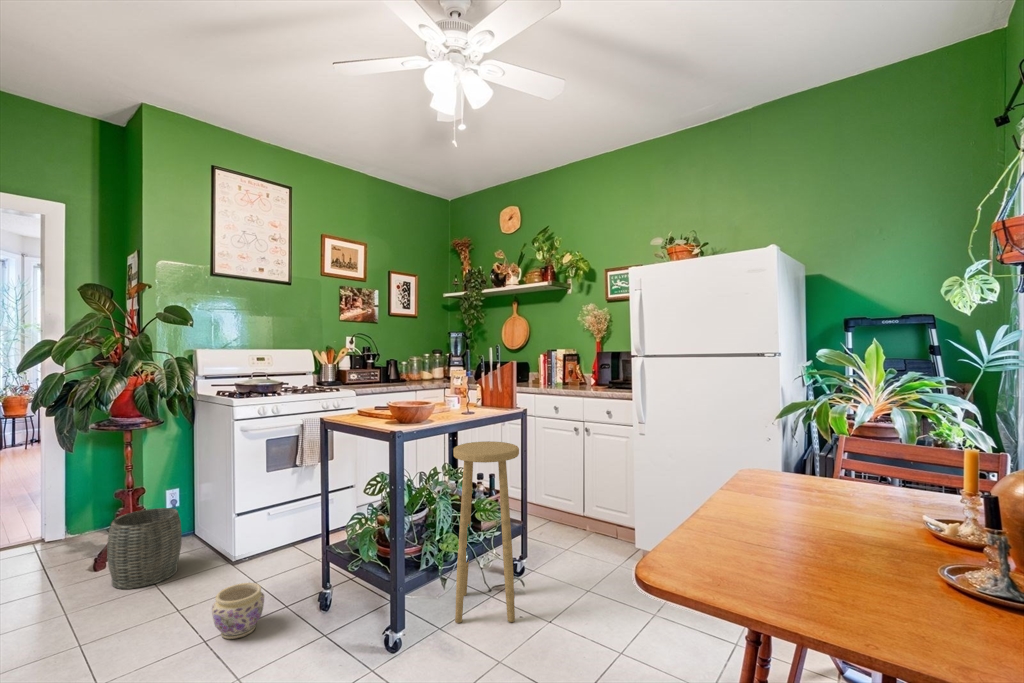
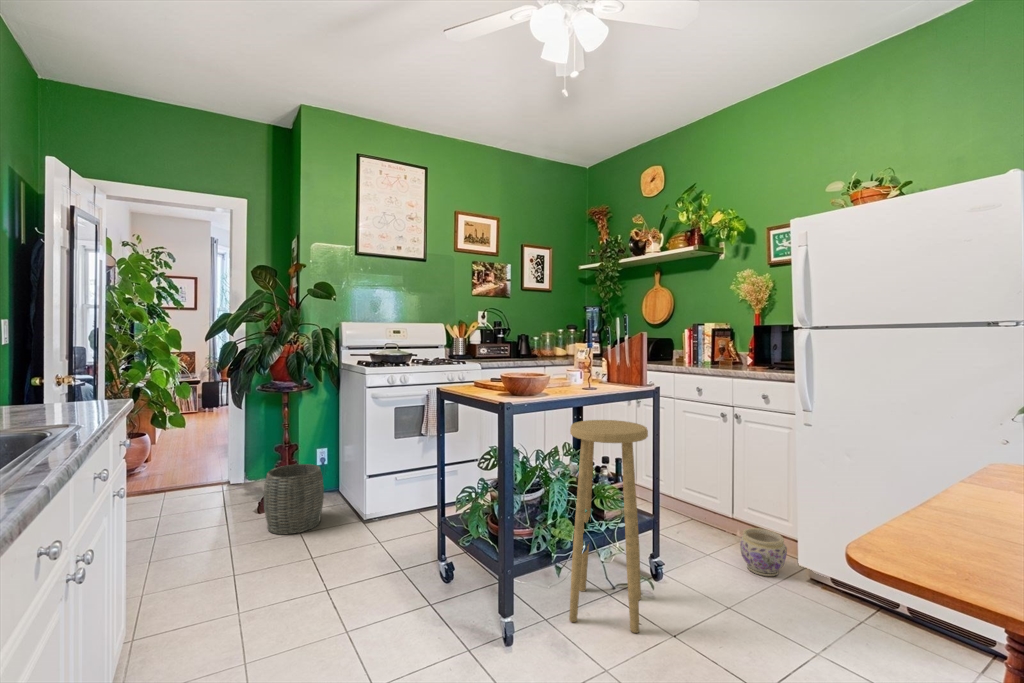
planter: present [212,583,264,640] -> present [740,528,787,577]

